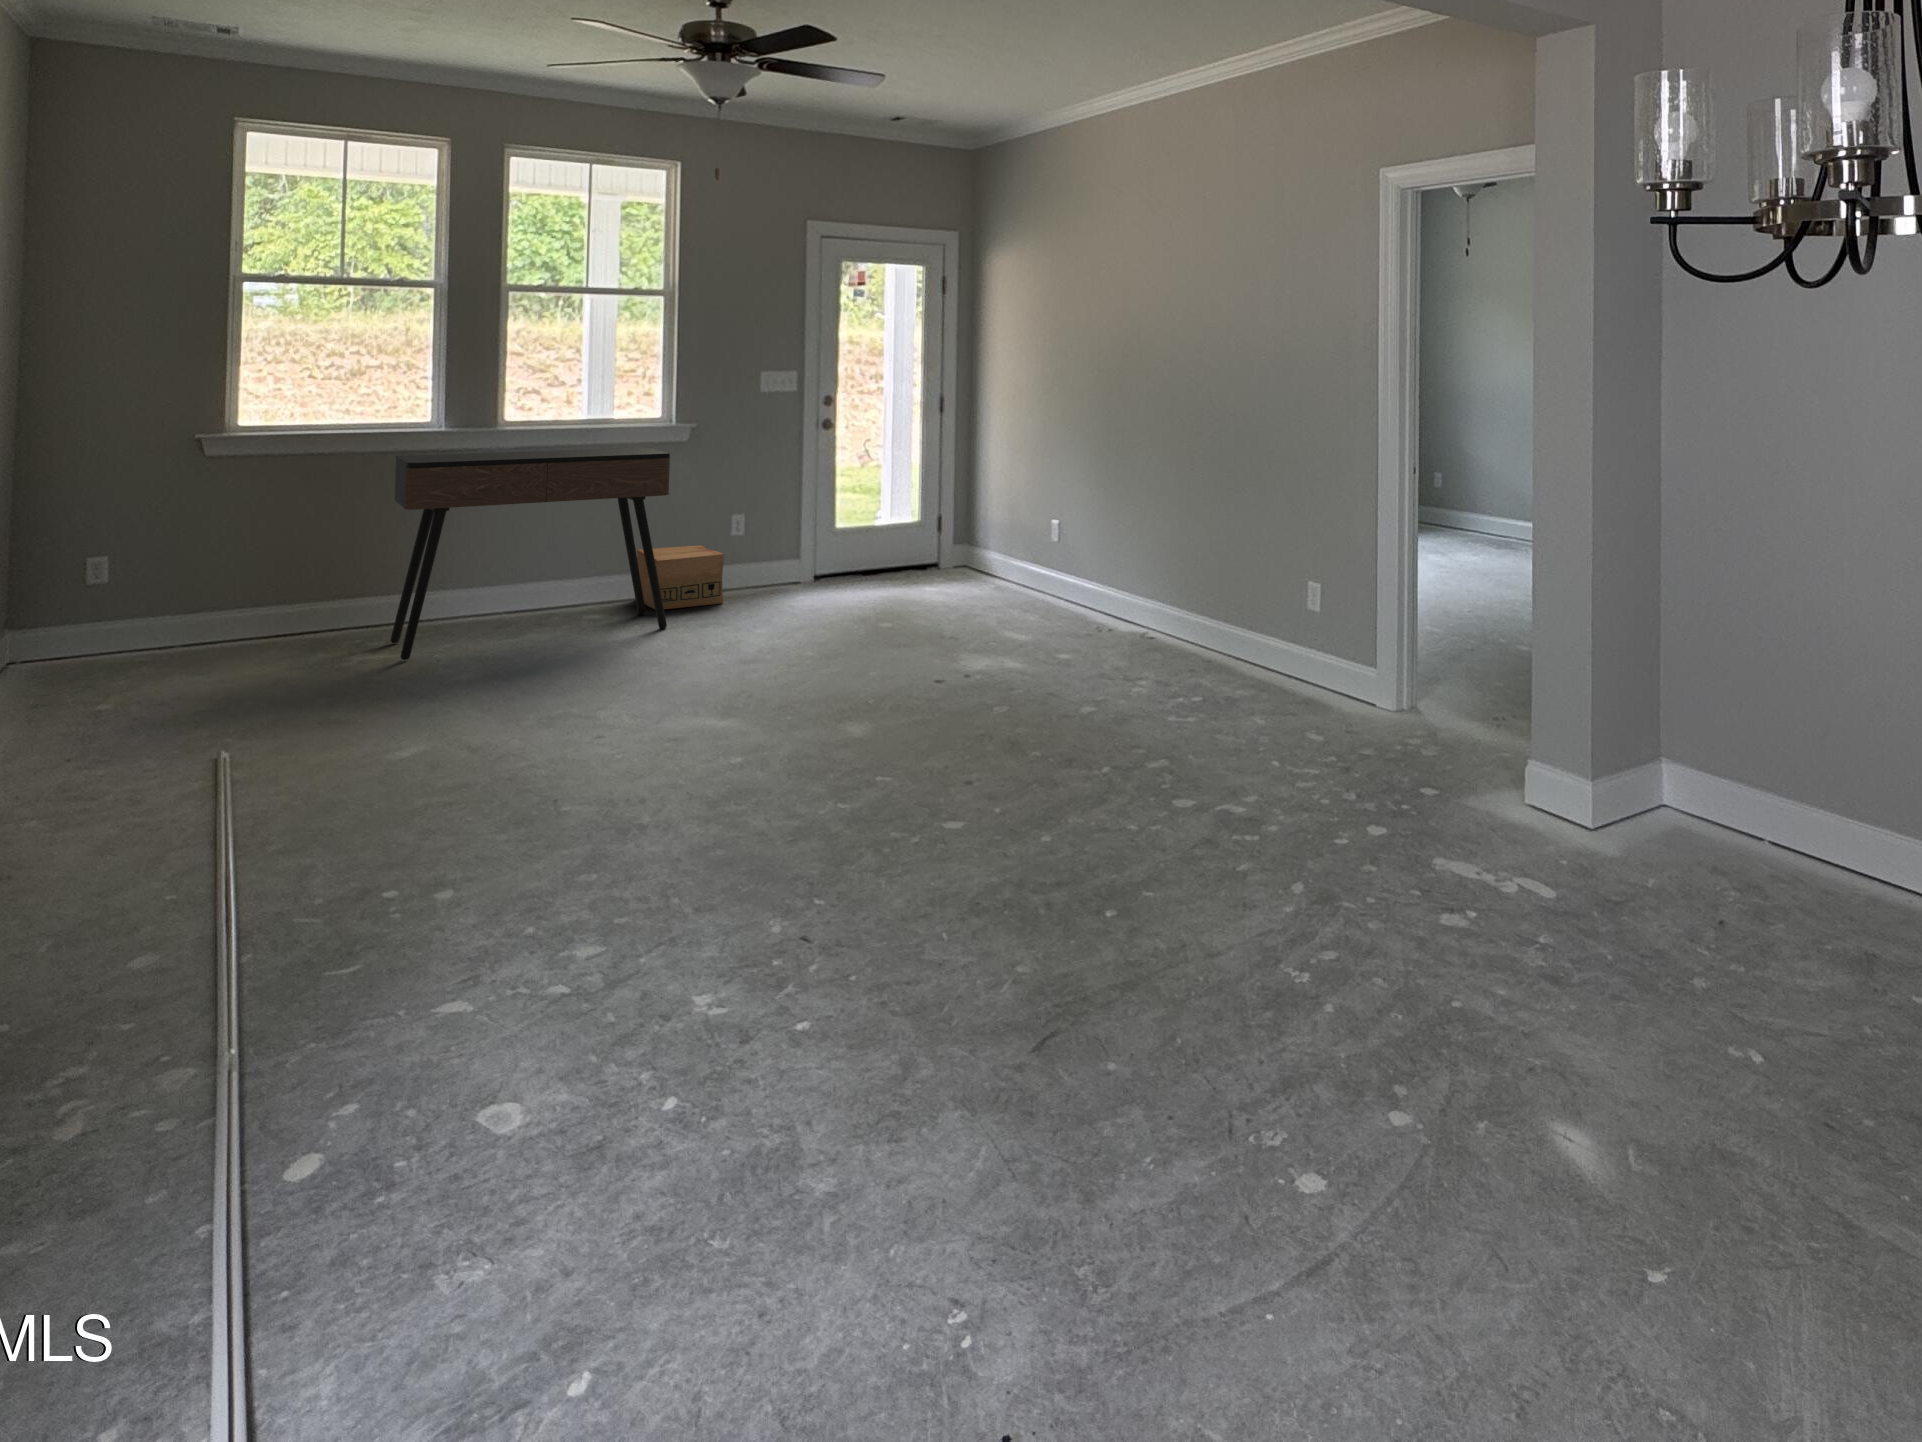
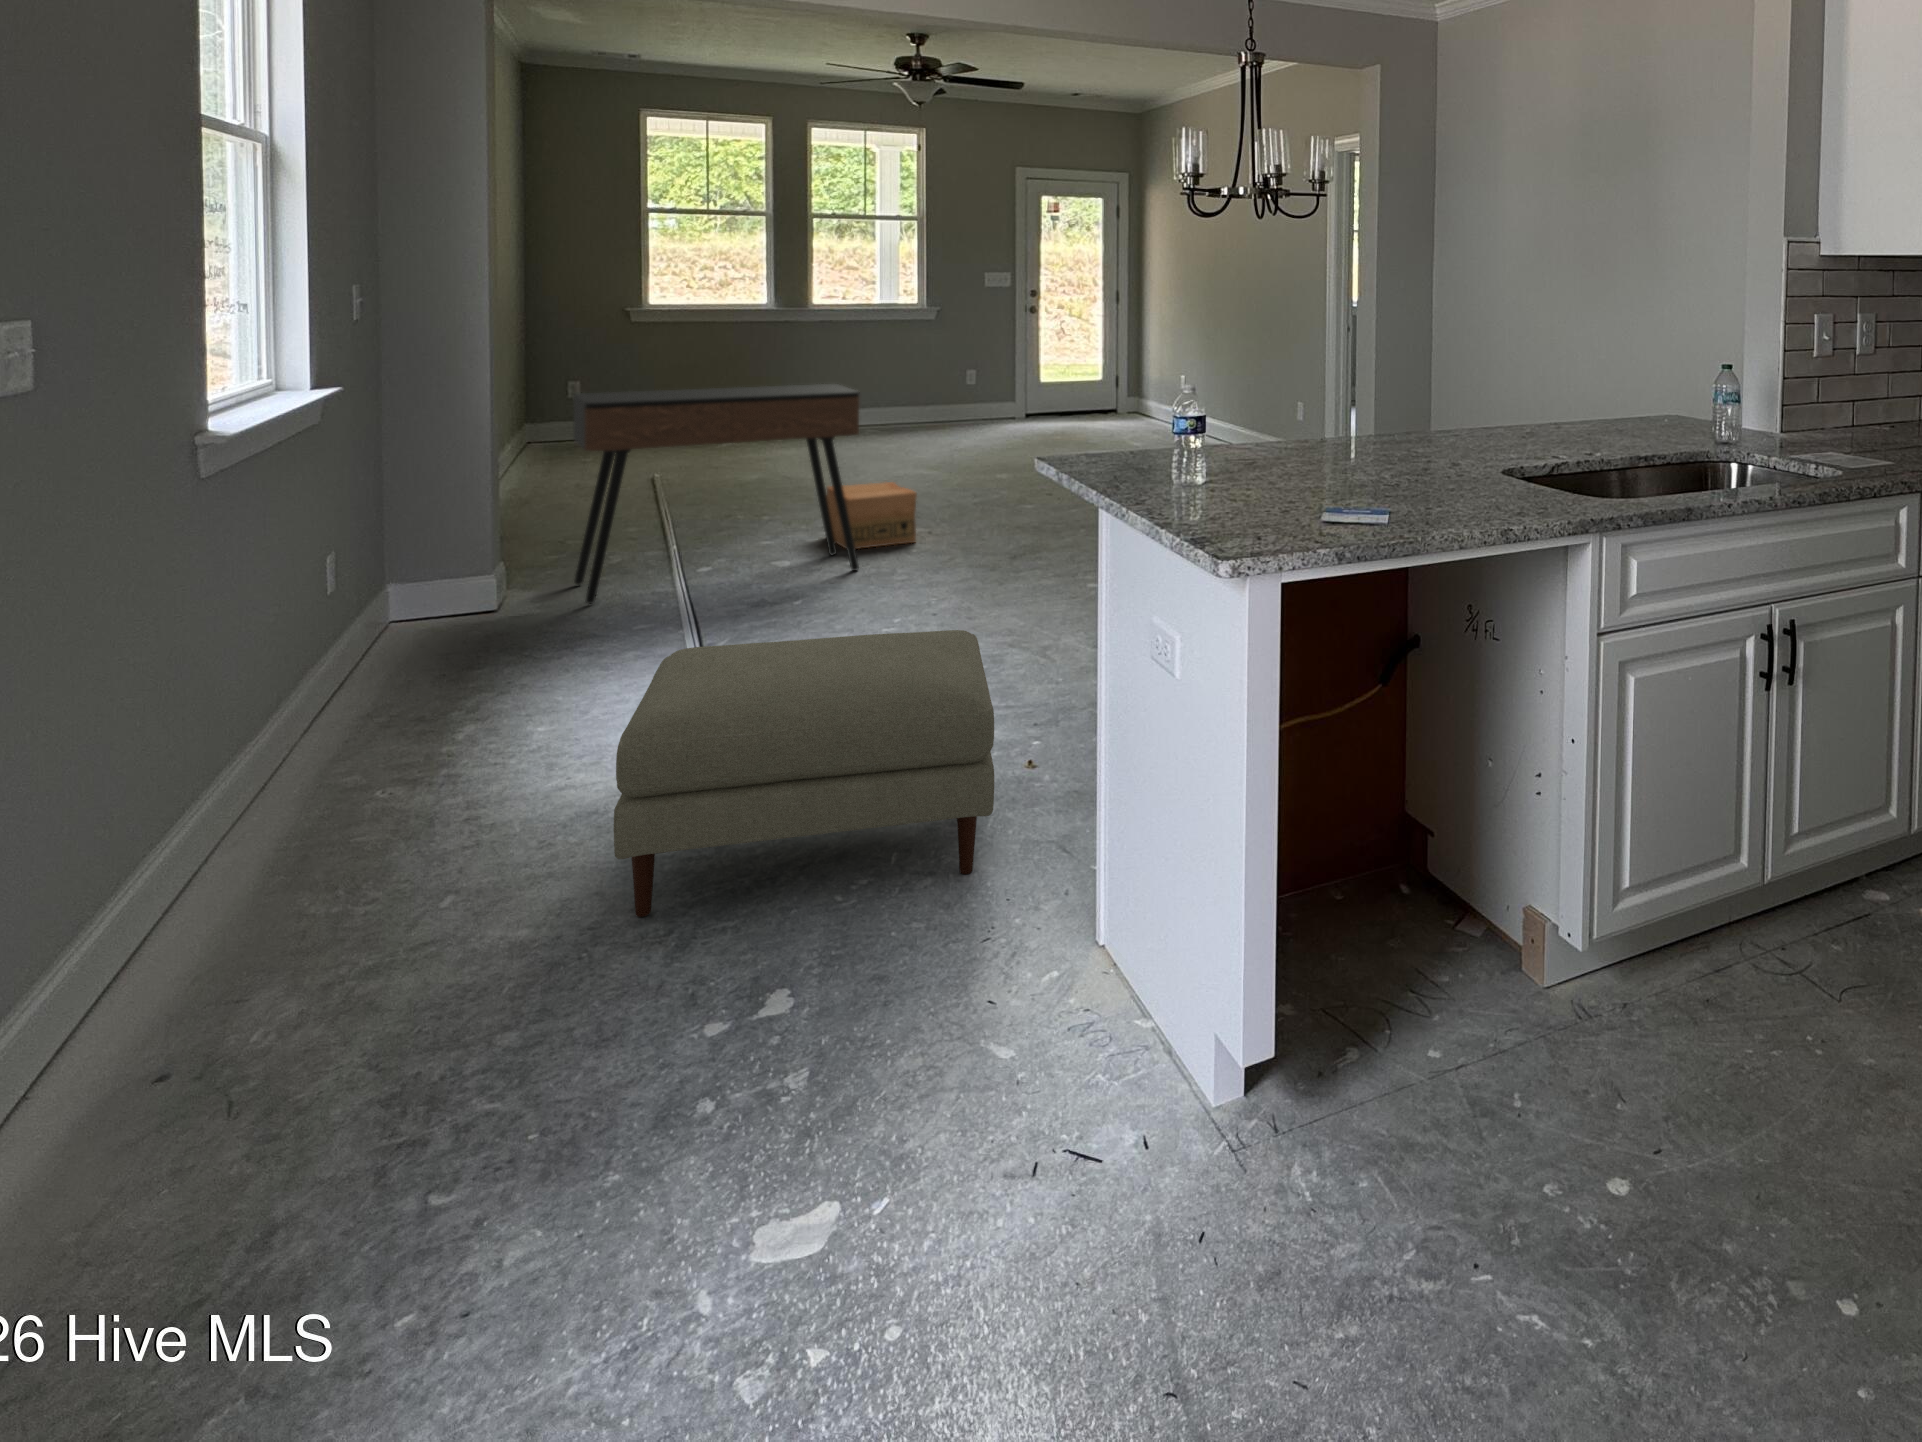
ottoman: none [417,665,793,941] -> present [614,630,994,917]

